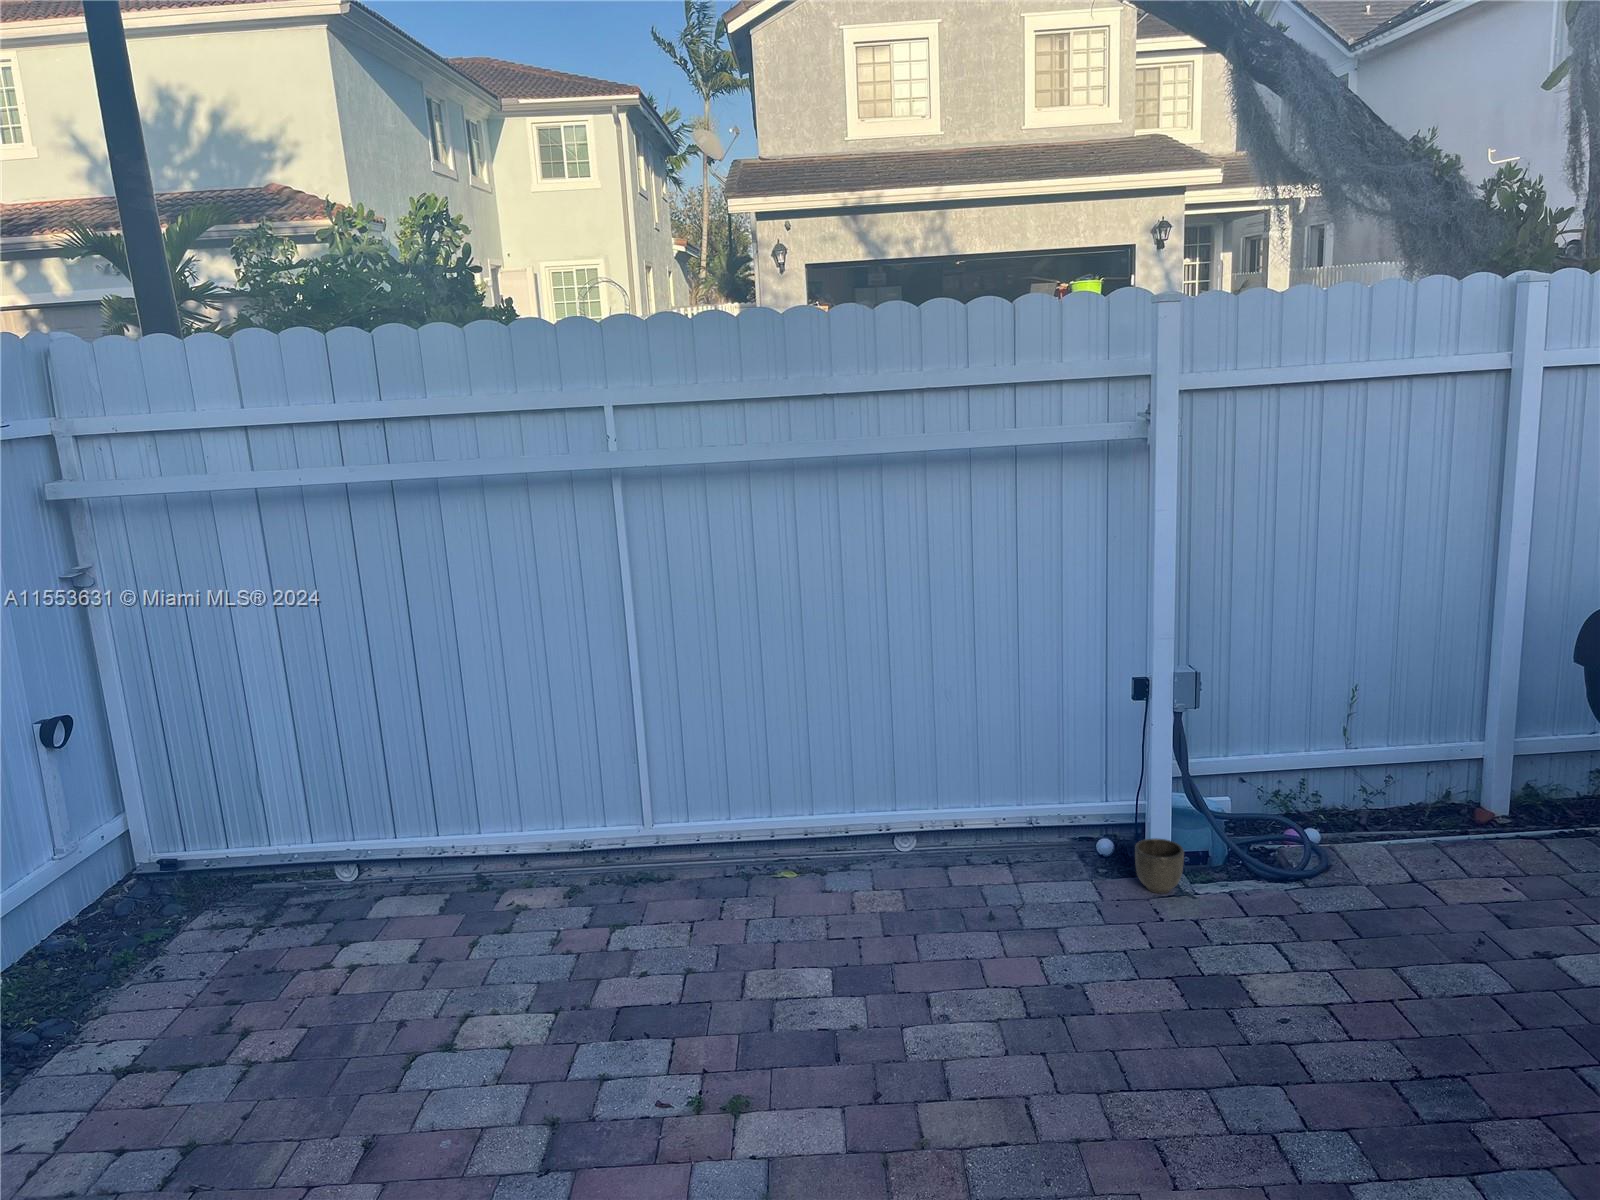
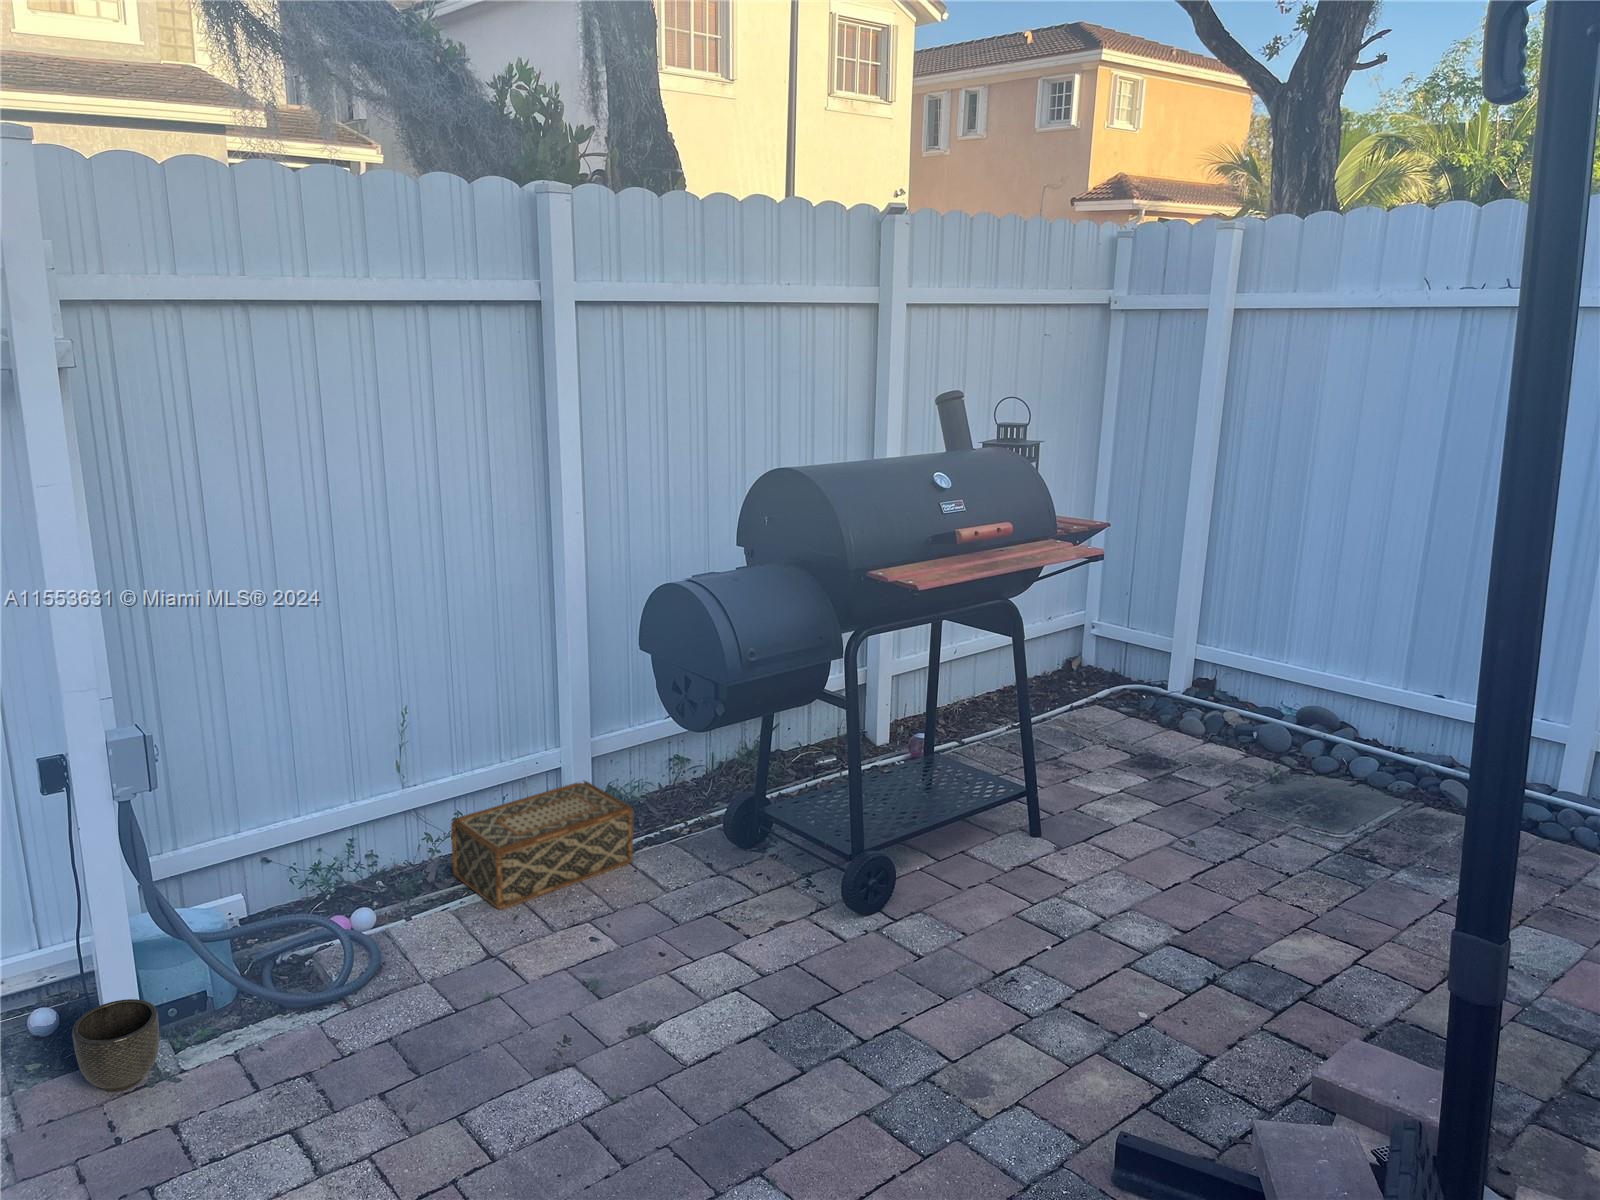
woven basket: none [1381,772,1551,854] -> present [451,780,633,910]

